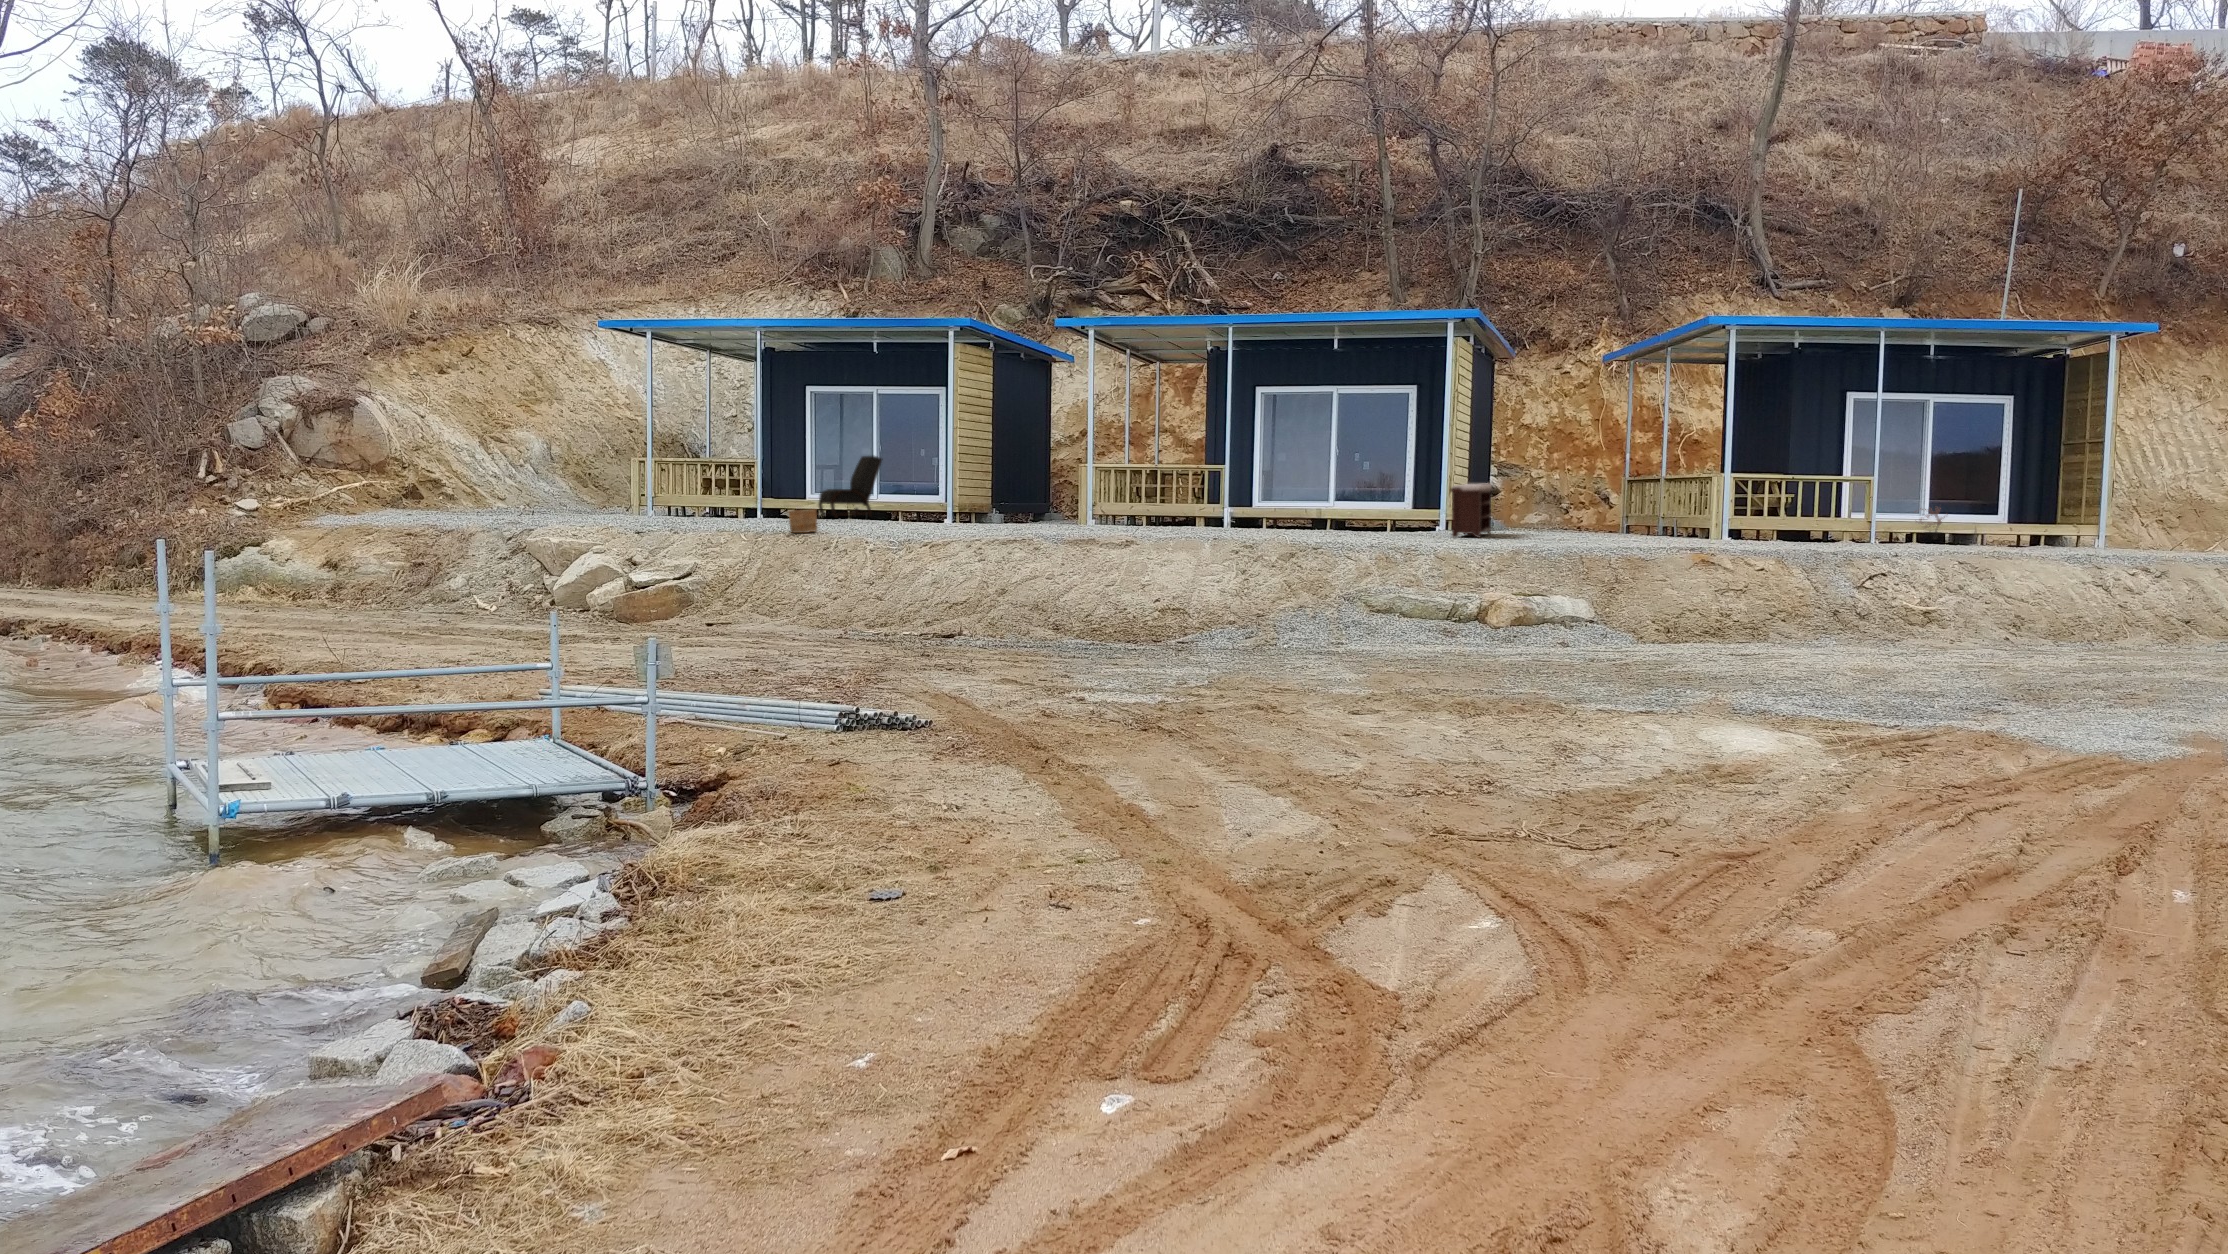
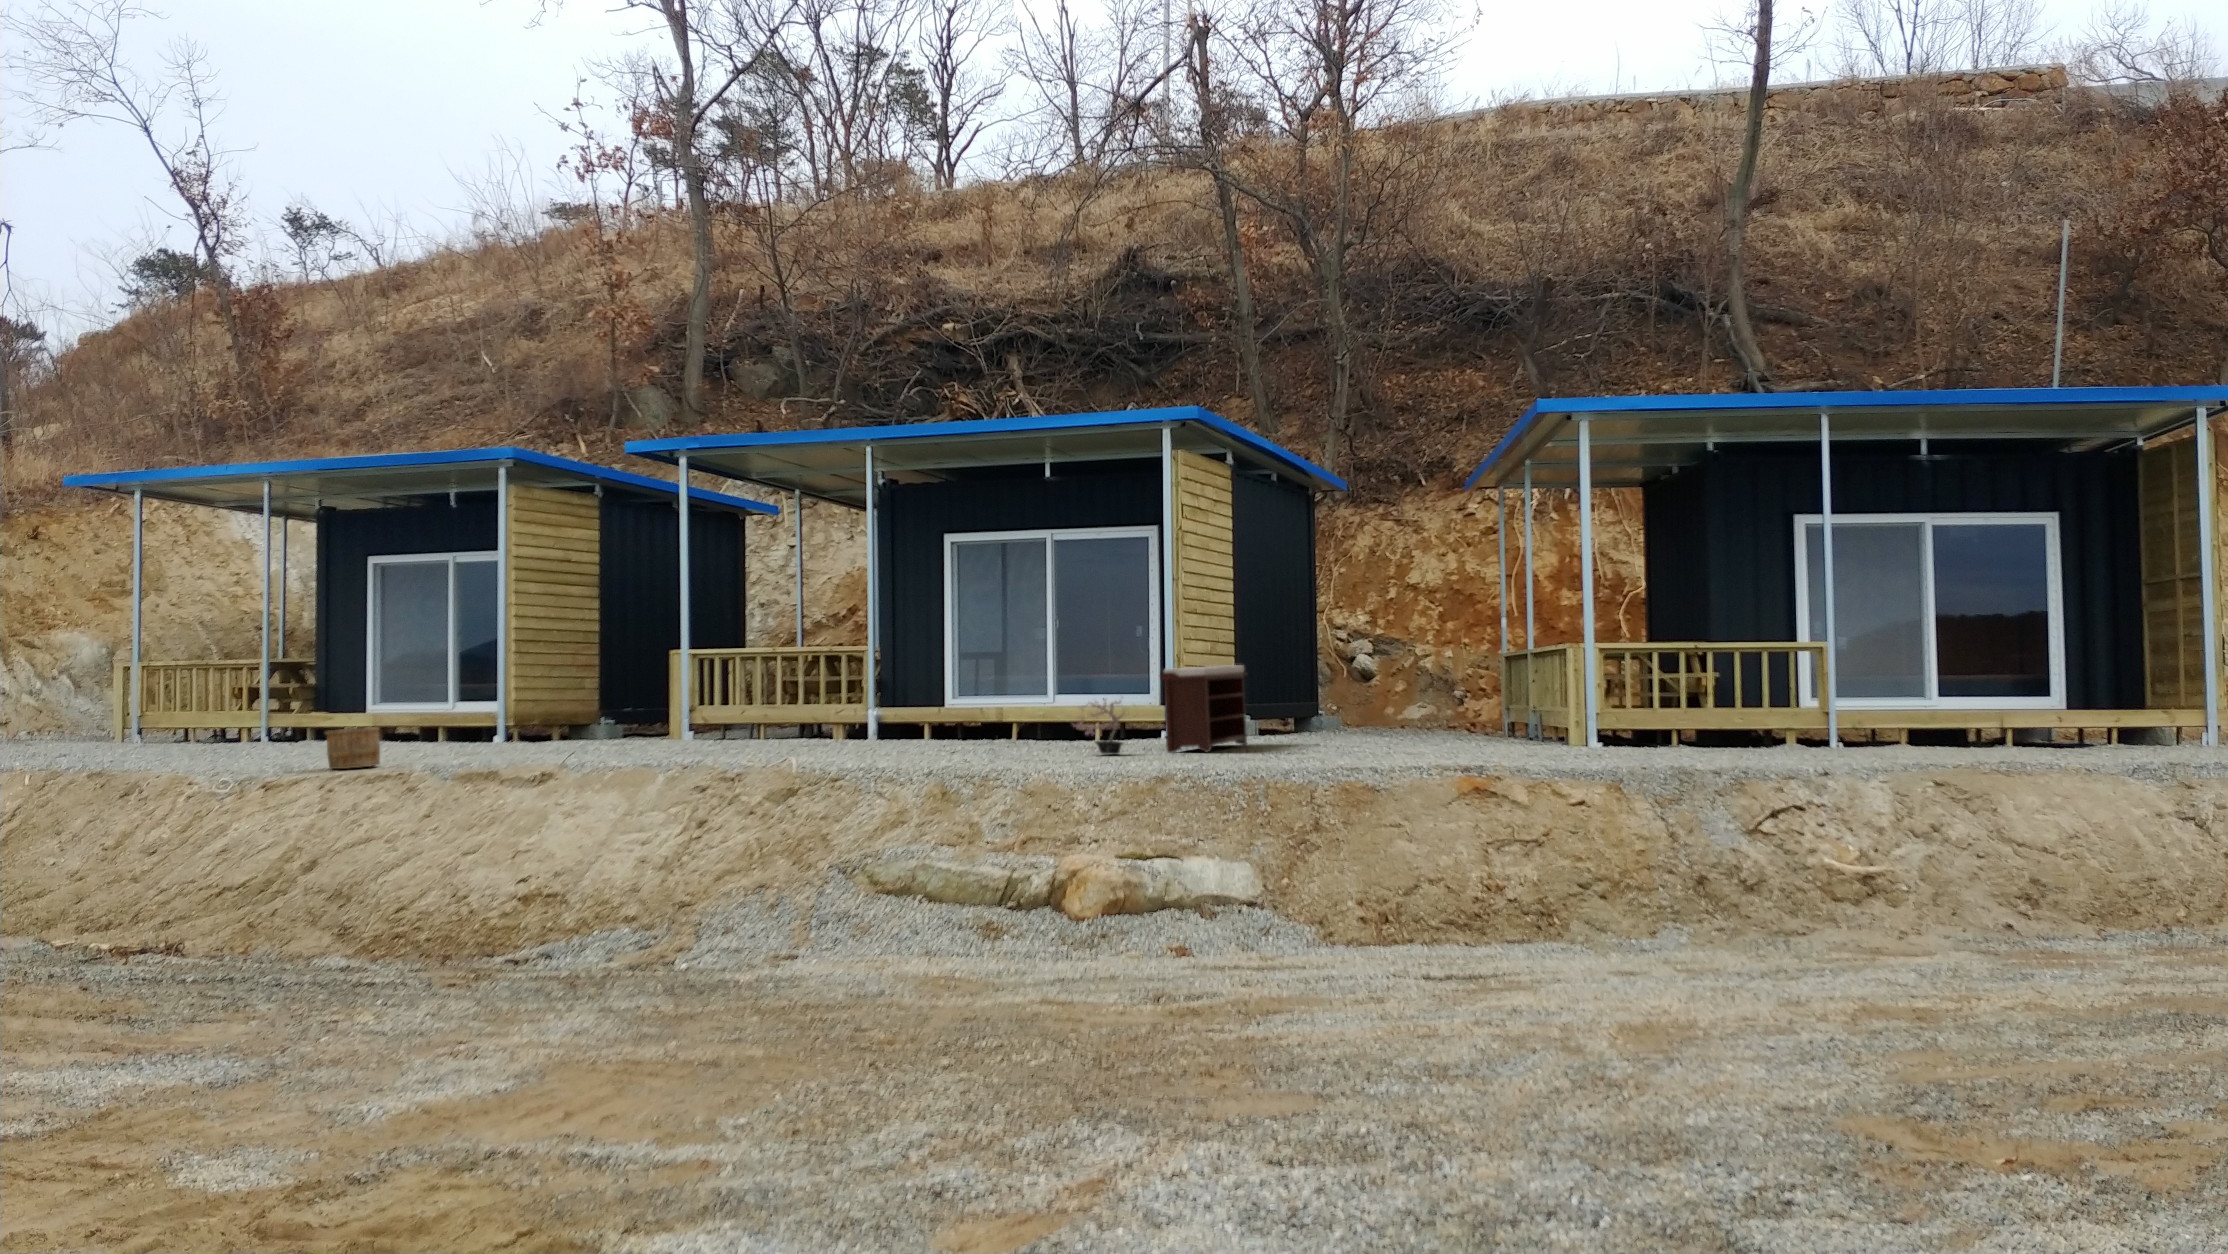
lounge chair: present [819,456,882,518] -> none [220,642,322,741]
potted plant: present [1916,506,1943,540] -> present [1073,698,1123,755]
wooden bucket: present [789,509,818,533] -> present [325,727,380,769]

